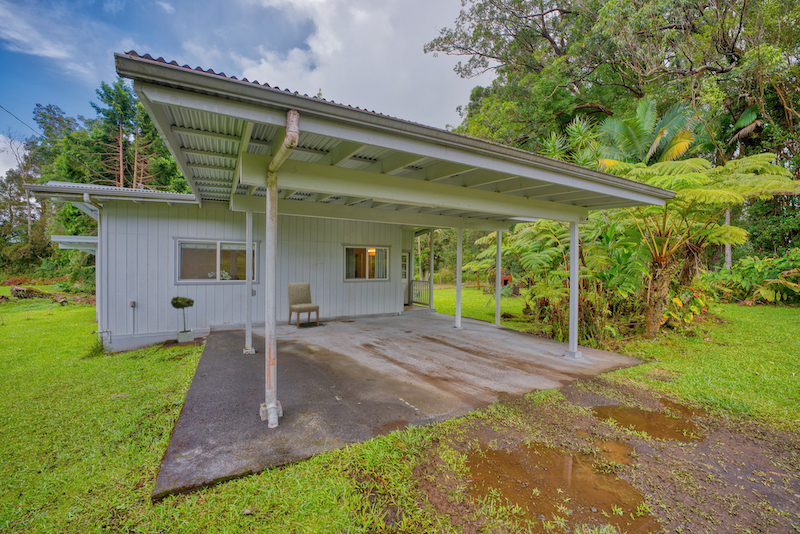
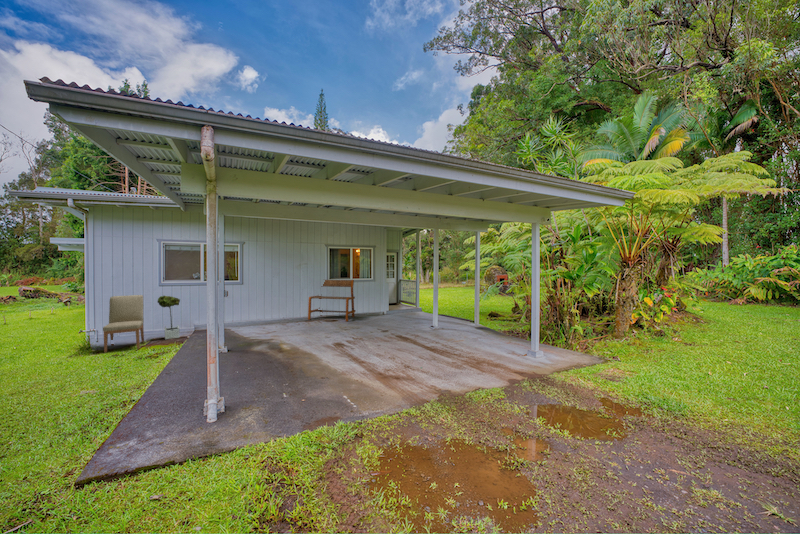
bench: none [323,280,372,324] -> present [308,280,355,321]
chair: present [288,283,319,328] -> present [103,295,144,352]

